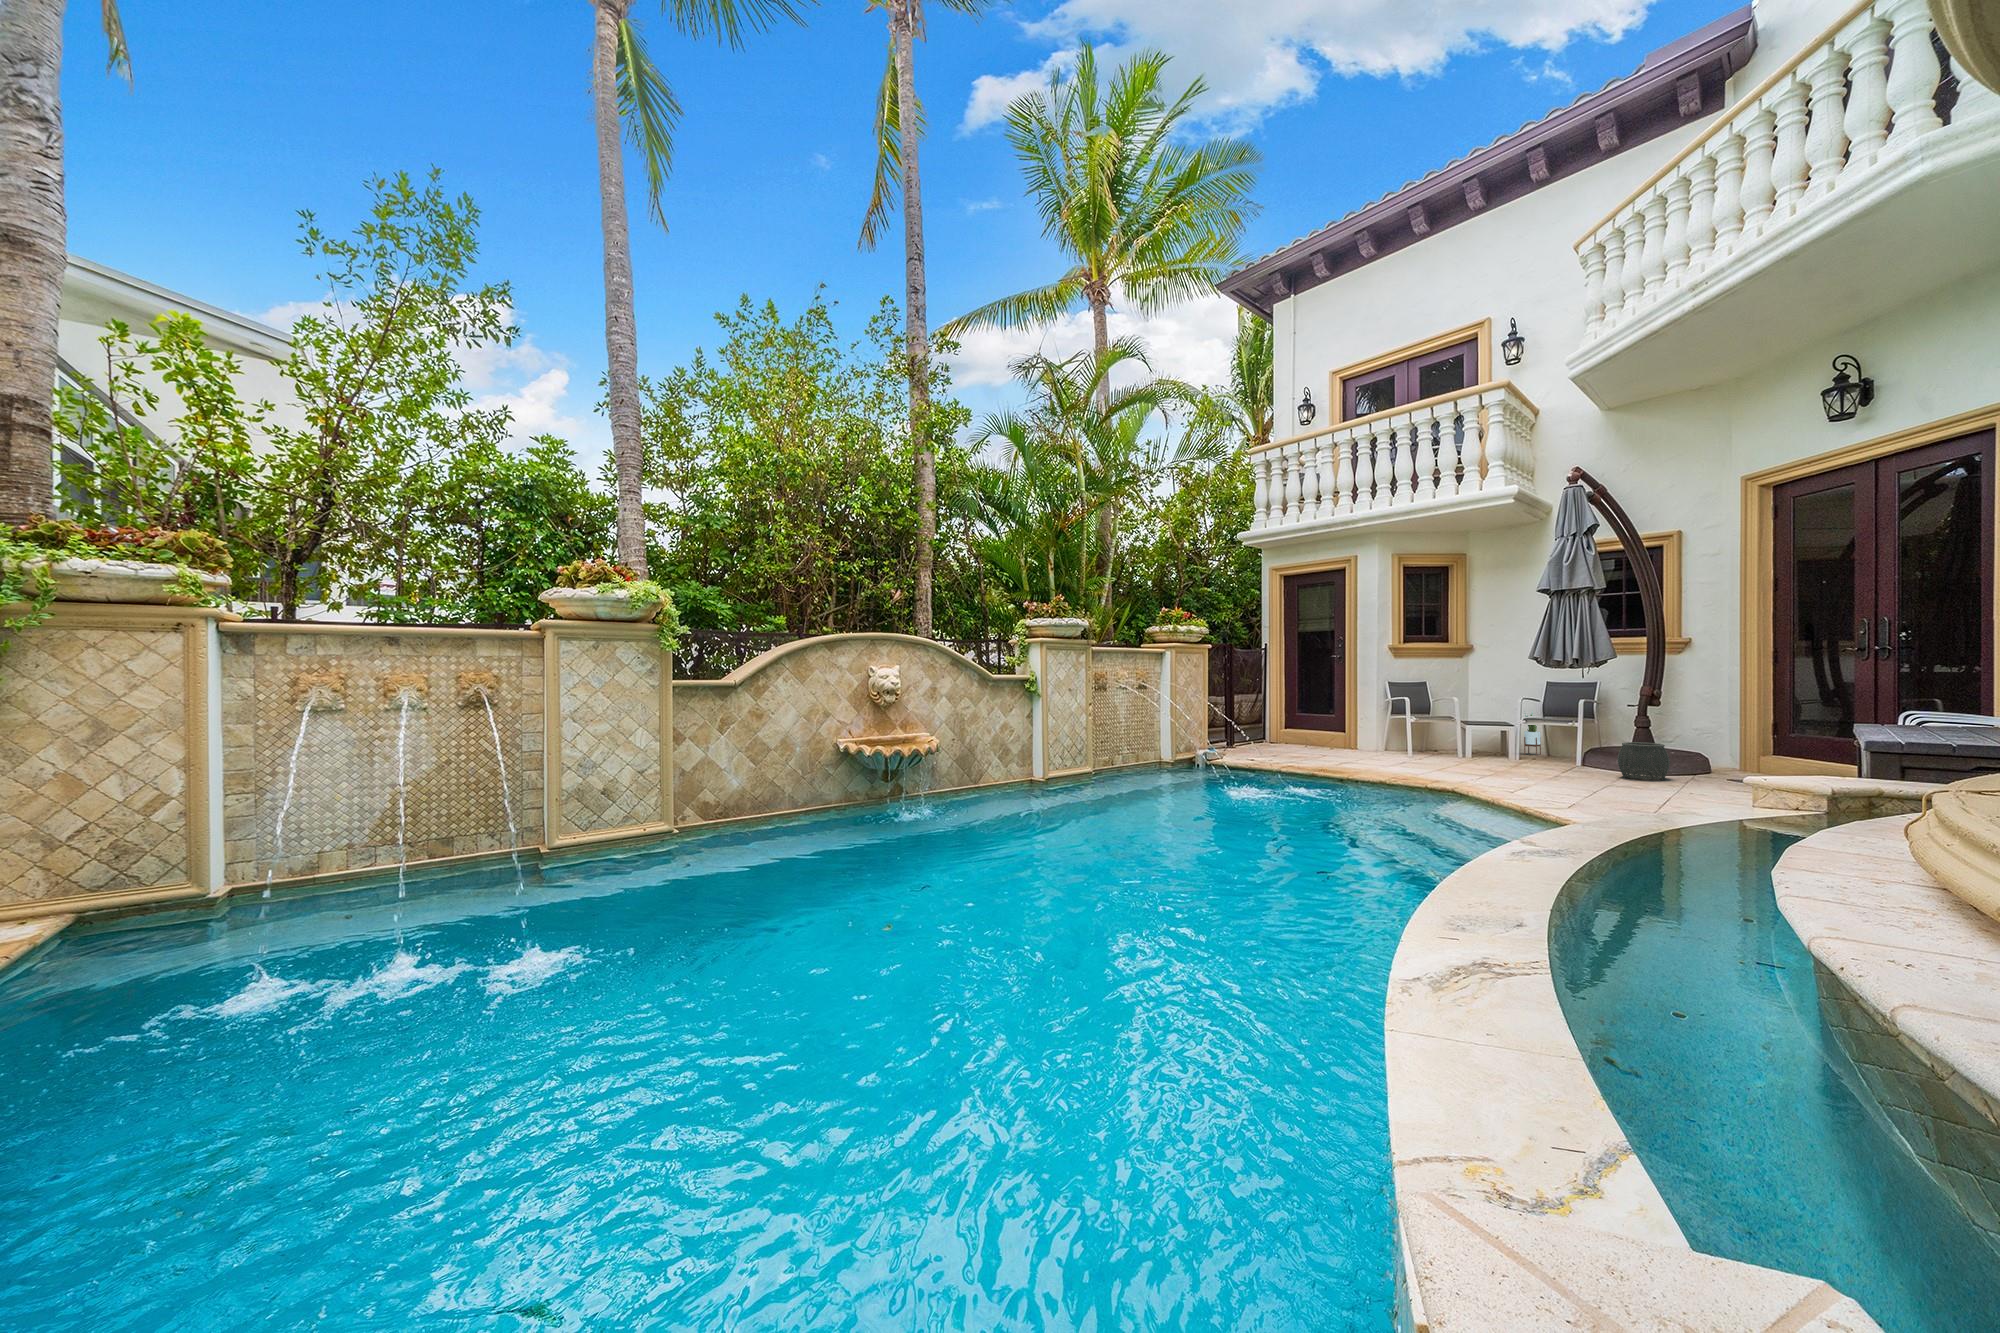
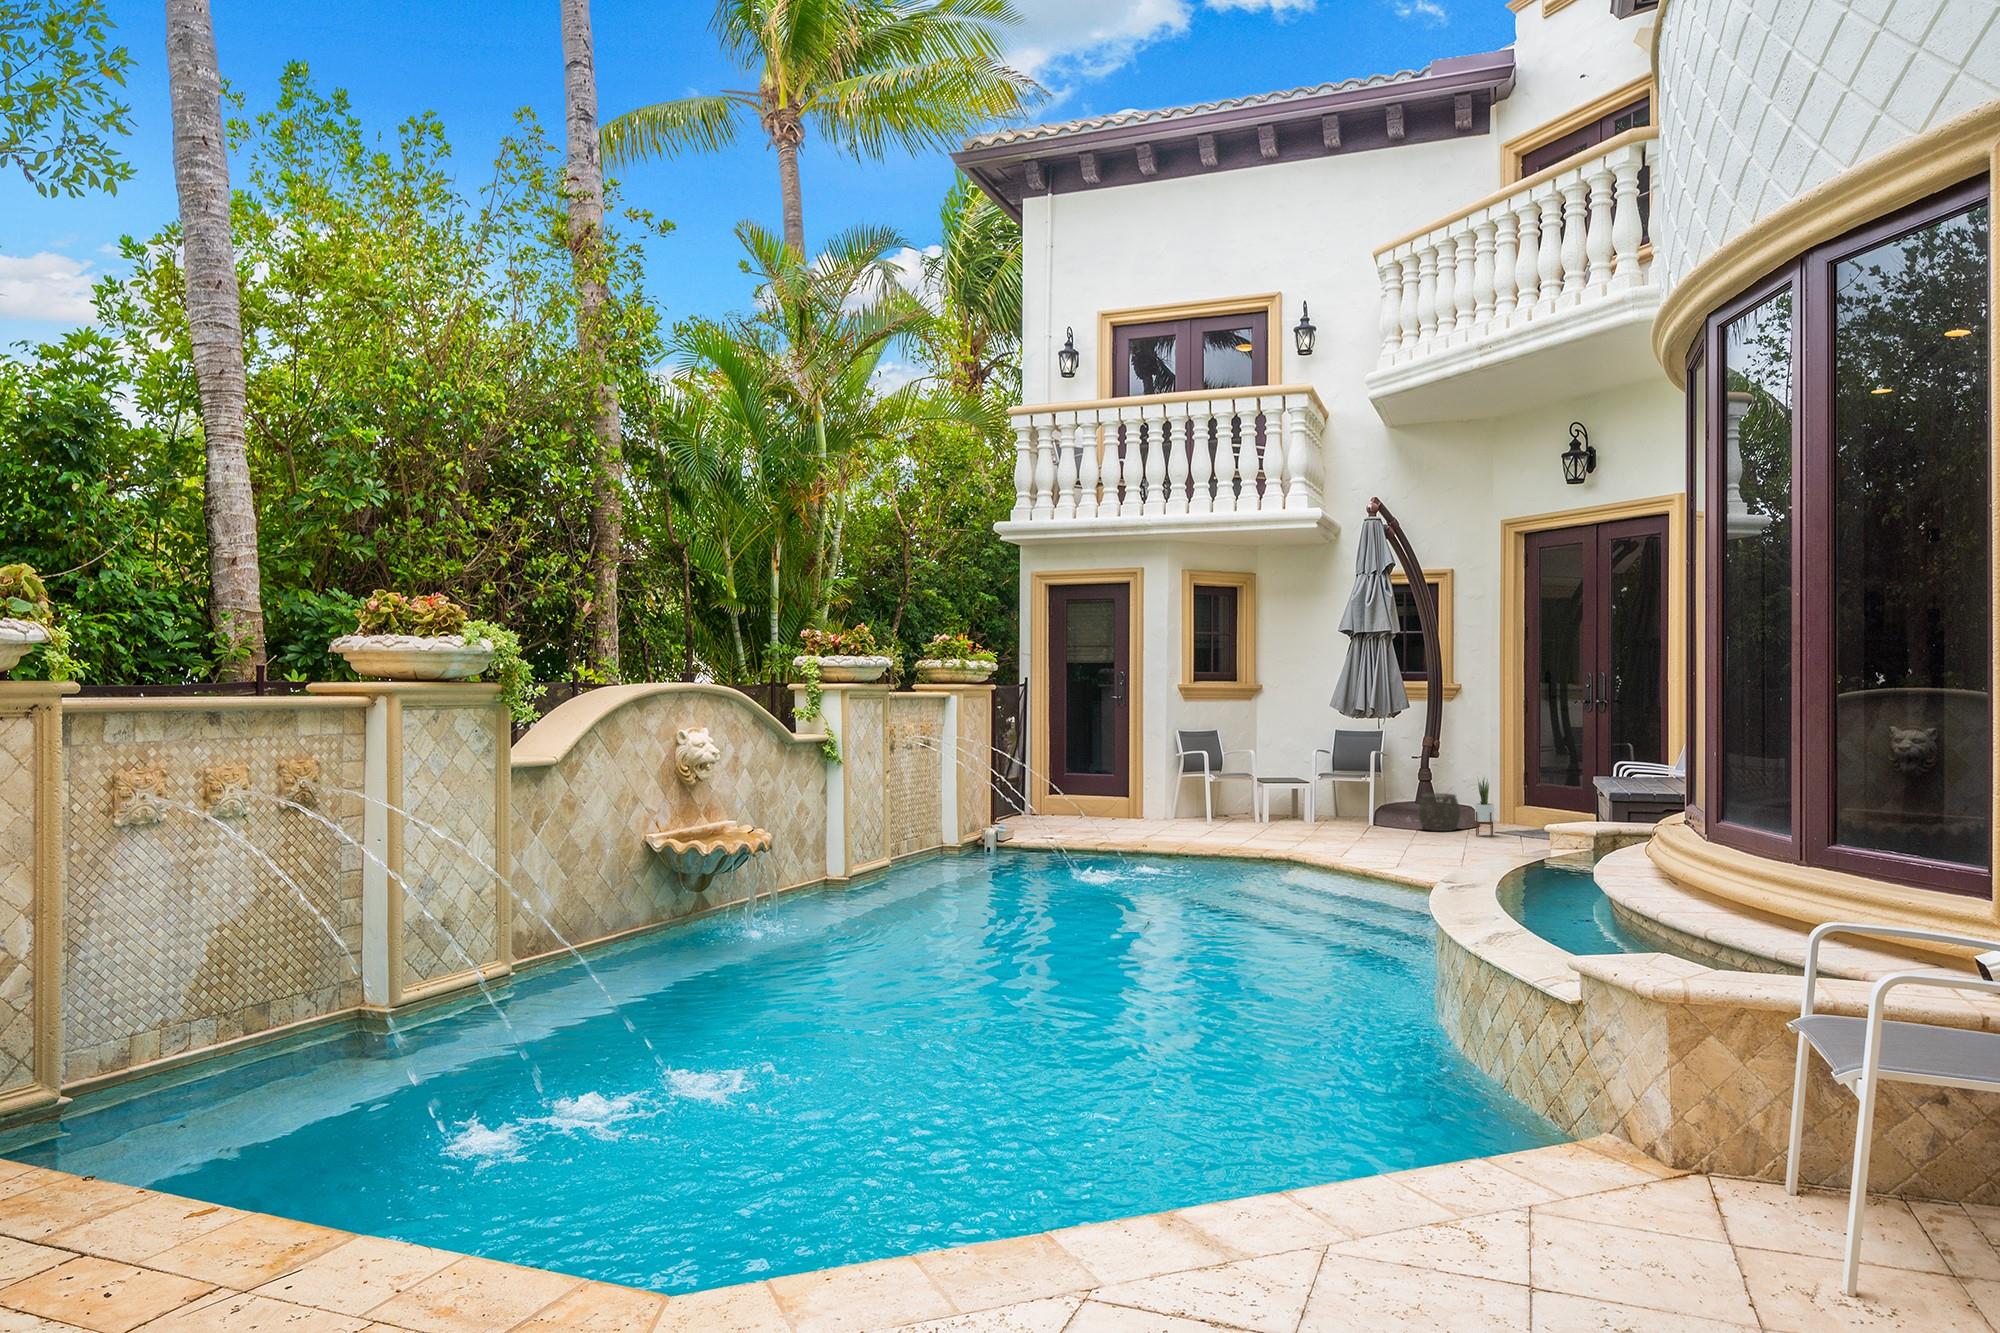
potted plant: present [1524,712,1541,755] -> present [1475,777,1494,836]

